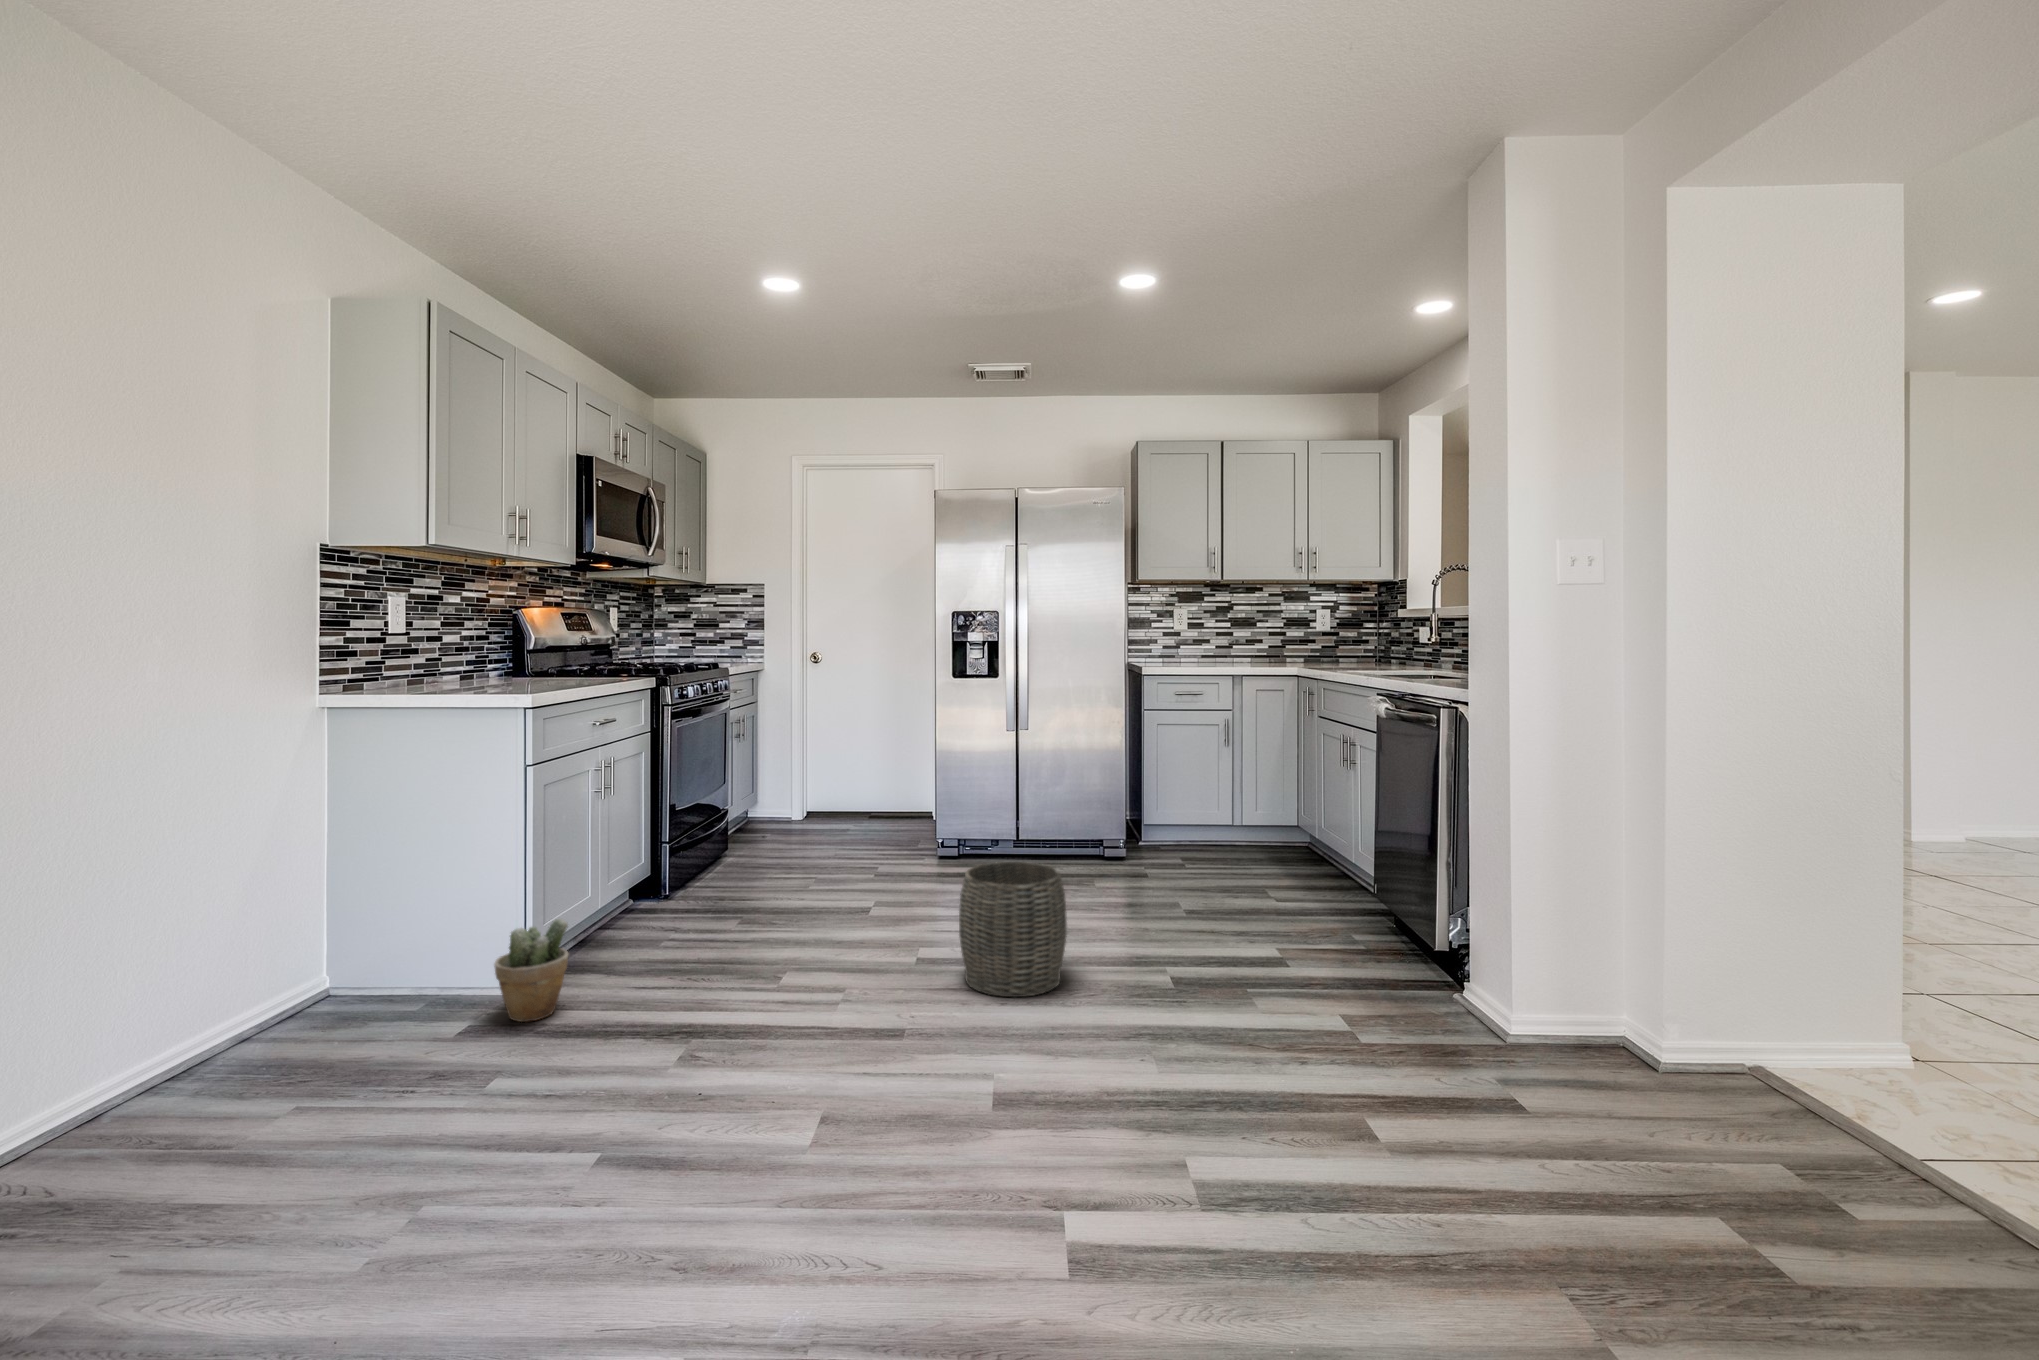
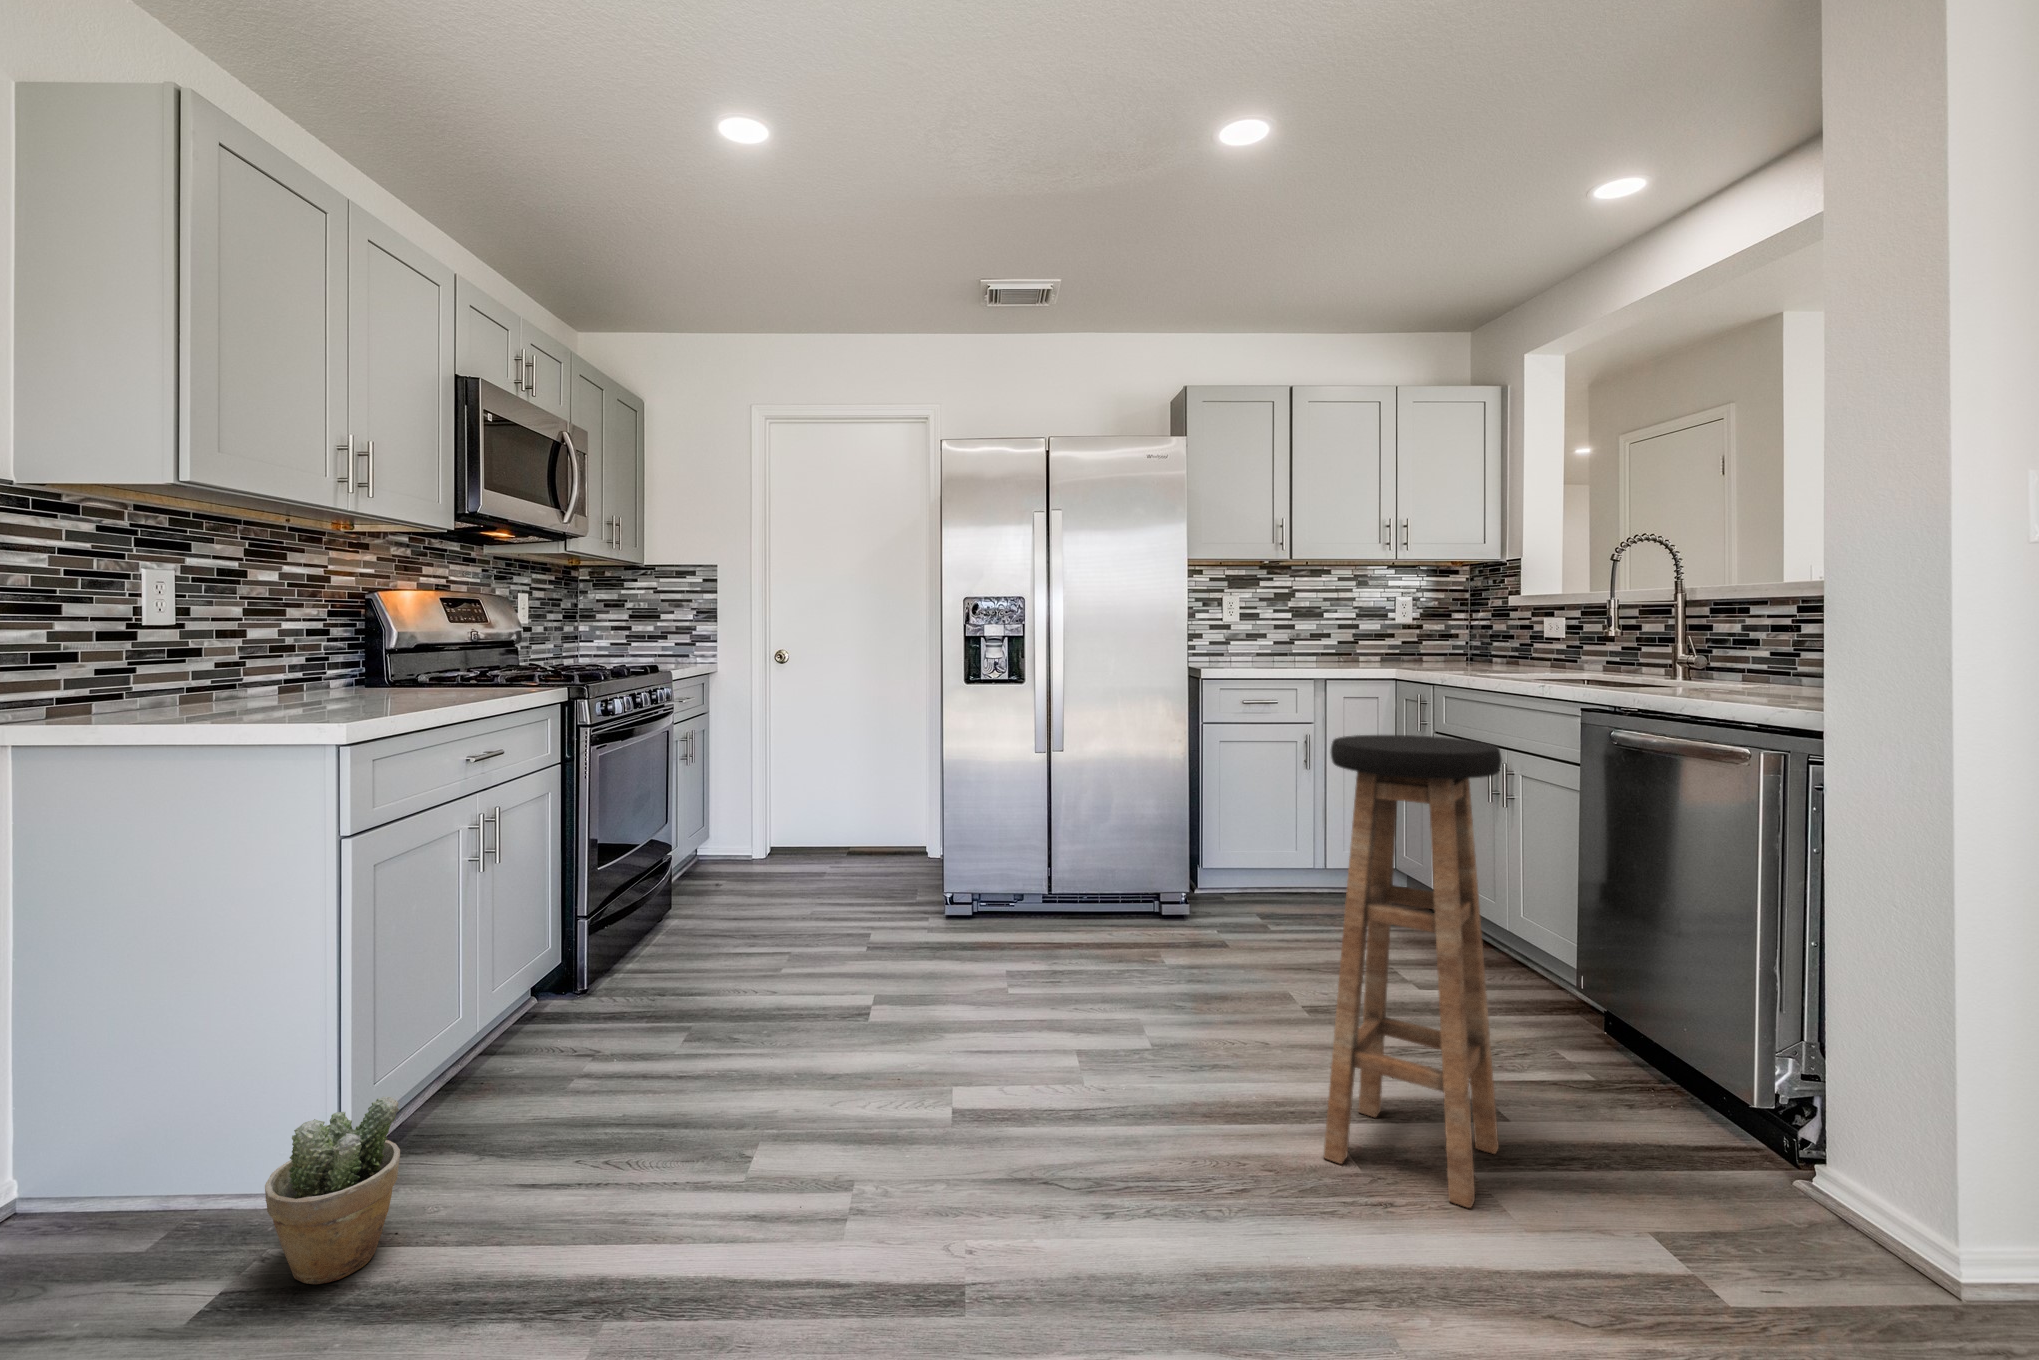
bar stool: none [1150,707,1269,1002] -> present [1323,735,1502,1208]
woven basket: present [959,862,1067,997] -> none [1029,968,1197,1201]

